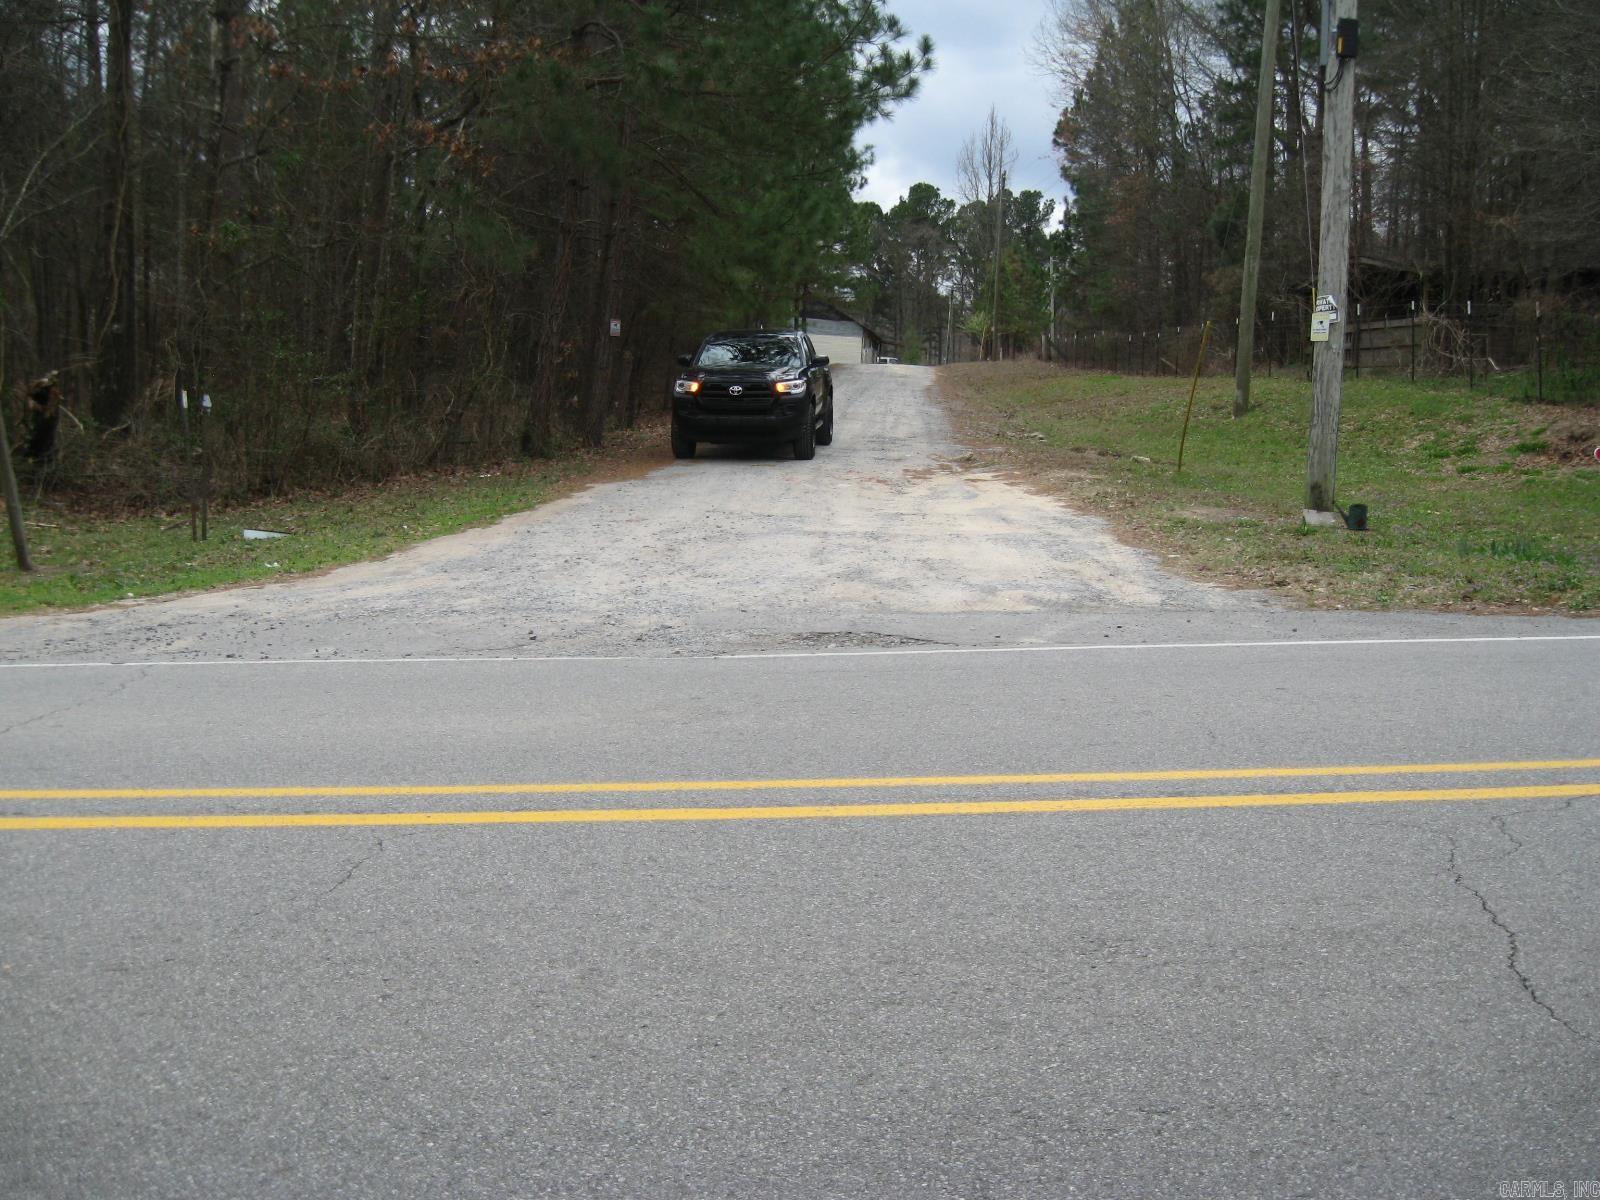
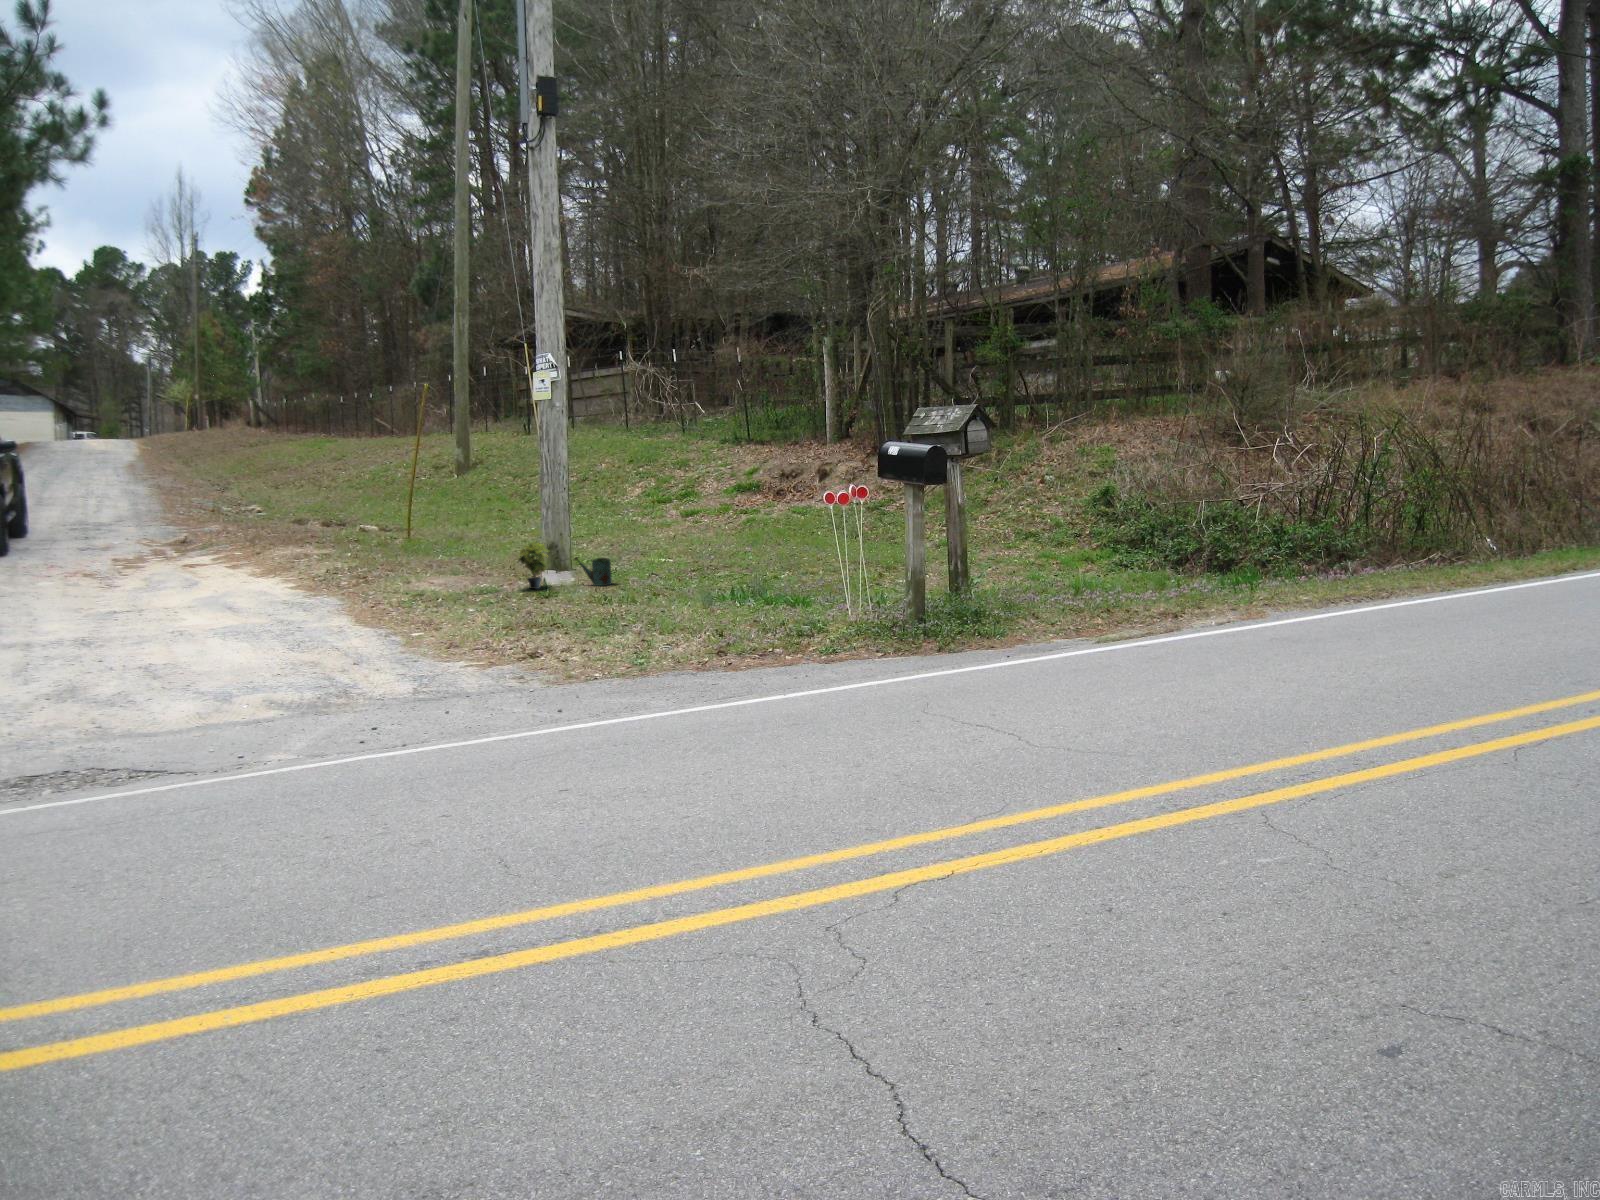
potted plant: none [1277,482,1309,527] -> present [518,543,549,589]

